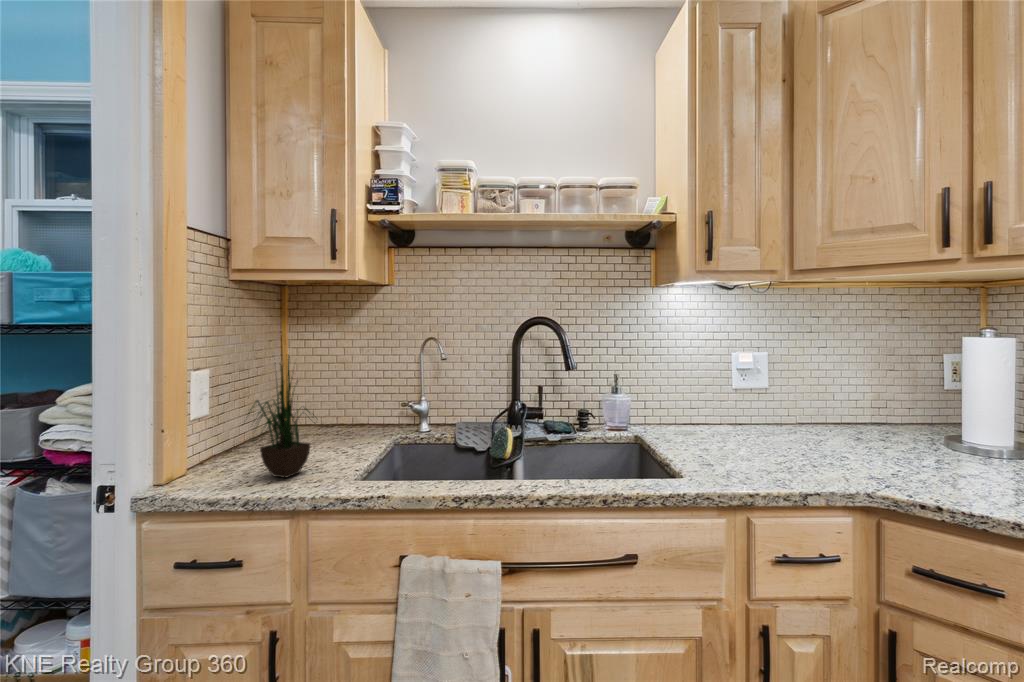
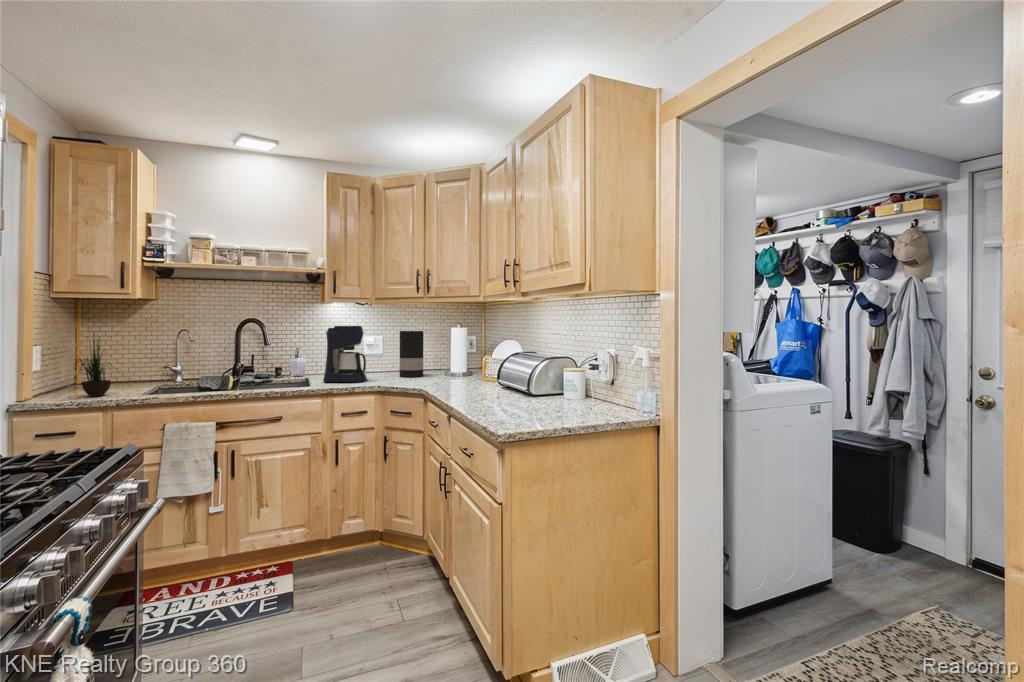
coffee maker: none [691,328,789,458] -> present [323,326,367,382]
vase: none [834,337,897,443] -> present [400,331,423,377]

